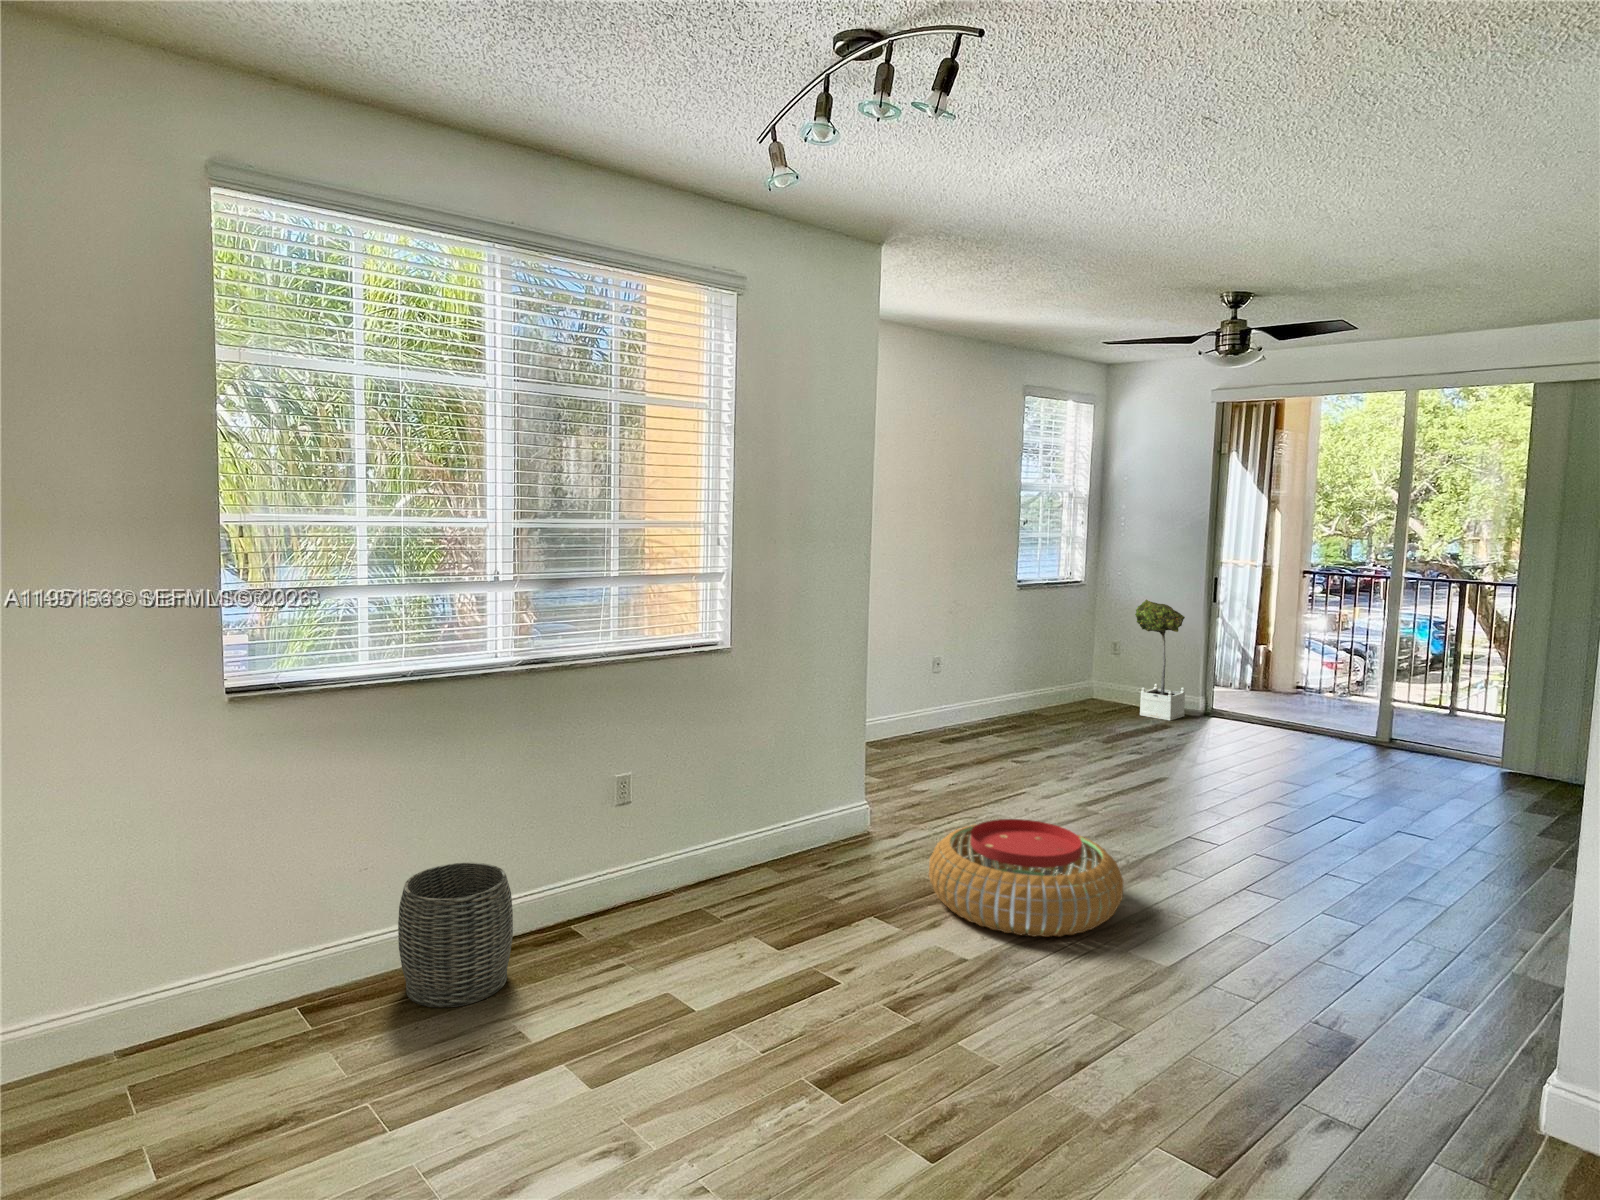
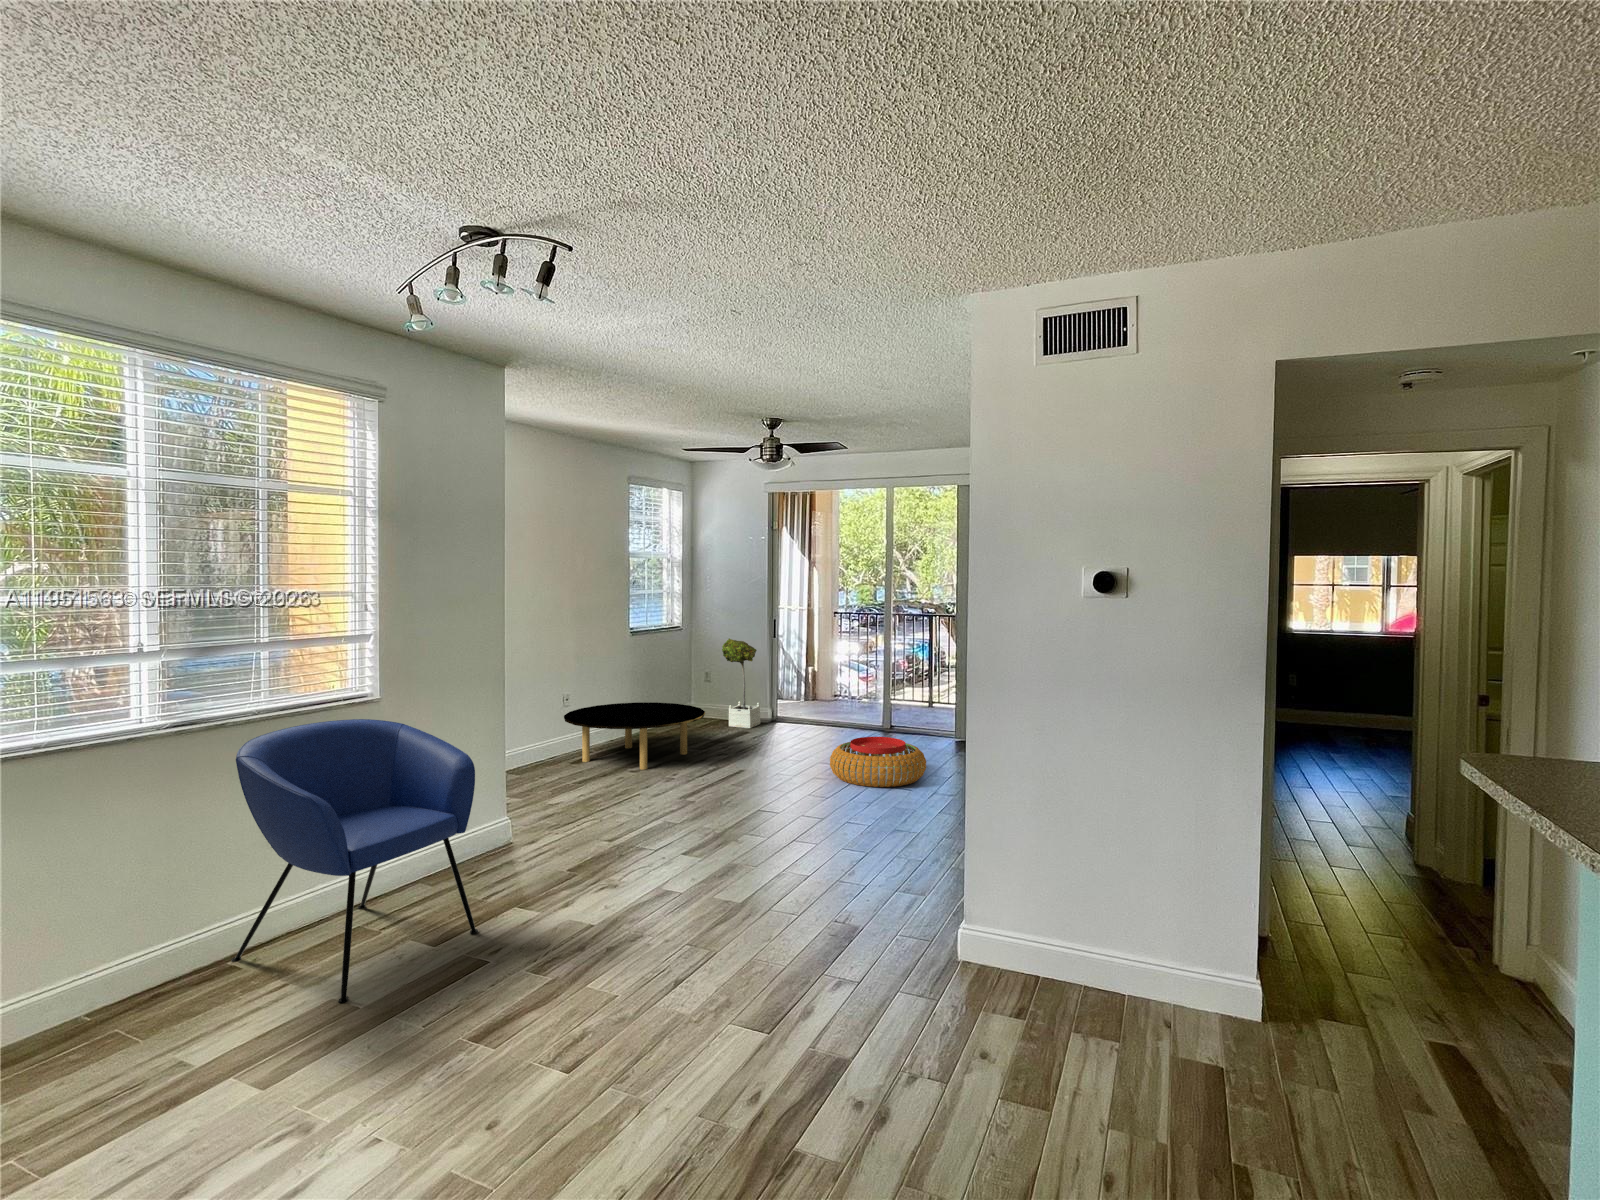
armchair: none [577,671,829,999] -> present [231,719,478,1003]
coffee table: none [931,673,1111,761] -> present [564,702,705,770]
pouf: present [929,819,1123,937] -> present [830,737,926,787]
woven basket: present [398,863,513,1008] -> none [29,918,165,1065]

